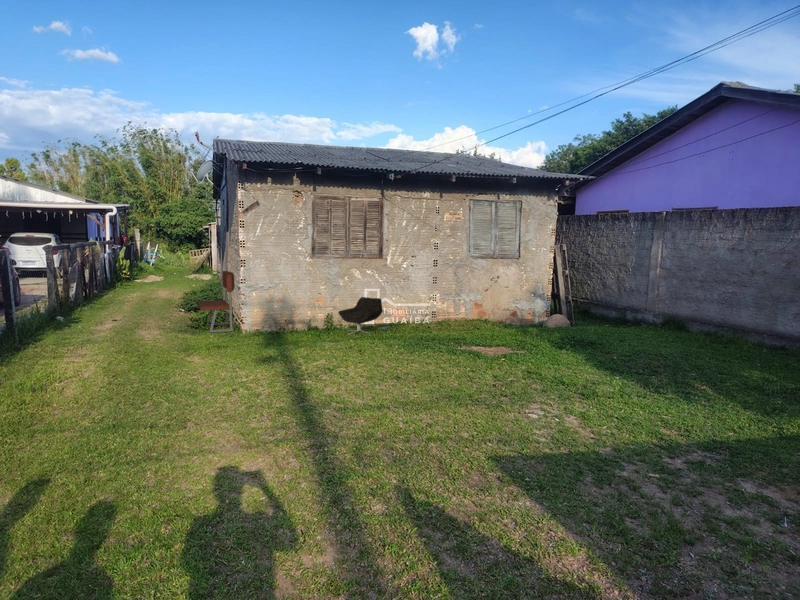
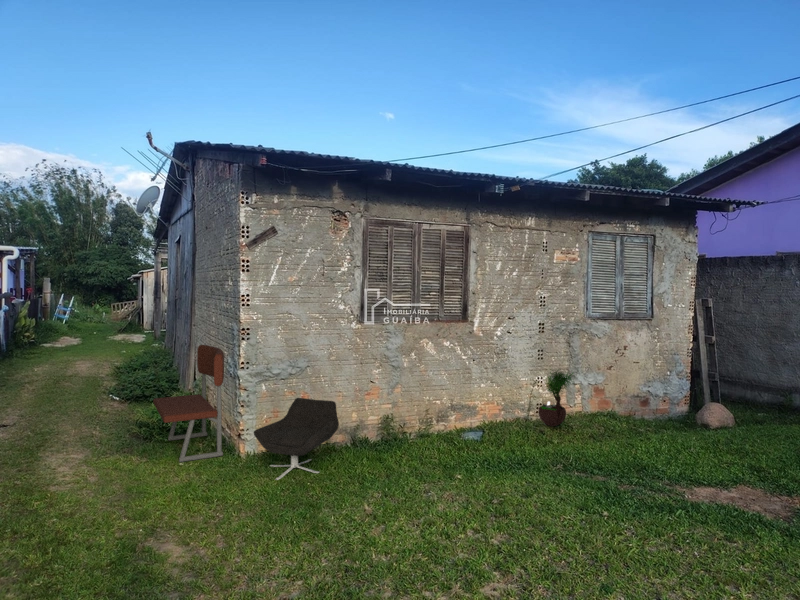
potted tree: none [430,287,452,325] -> present [539,370,572,426]
lounge chair: present [338,297,383,334] -> present [254,398,339,480]

